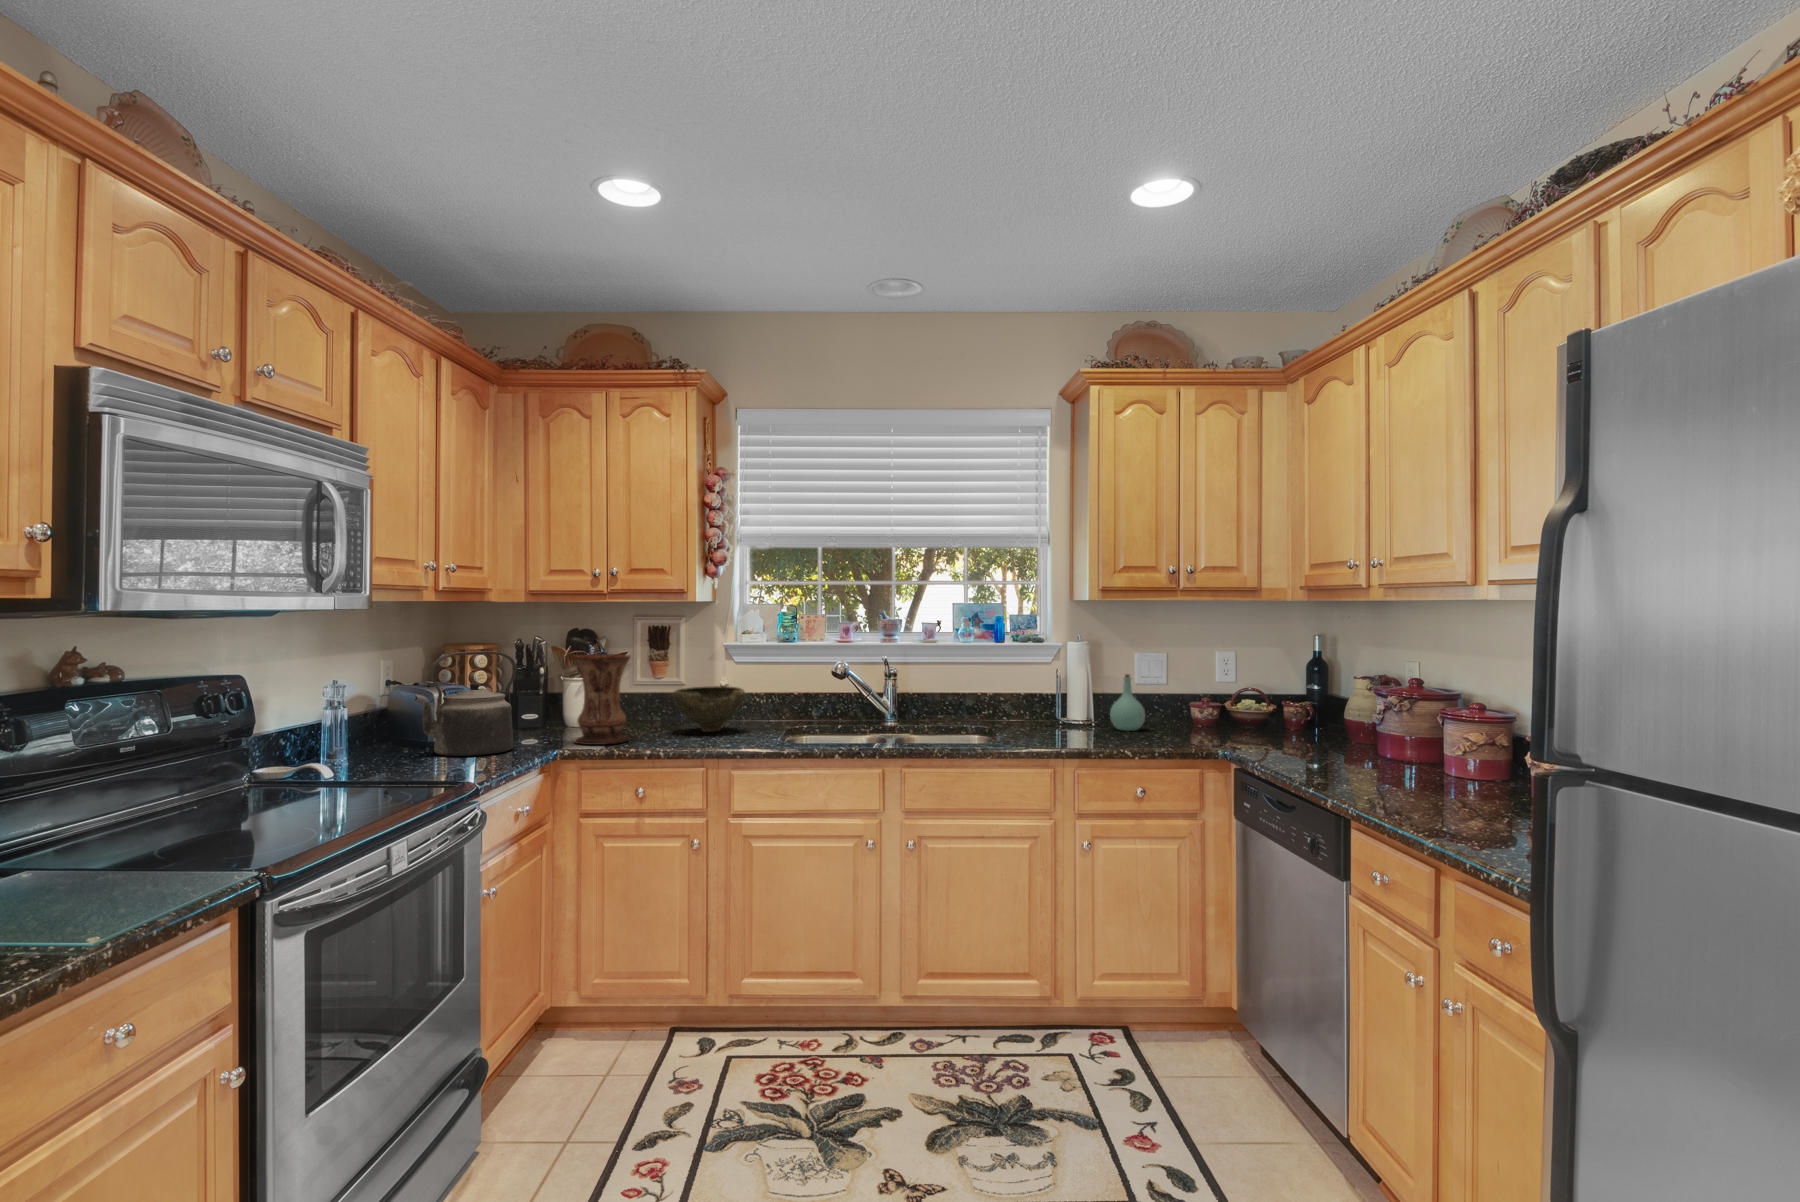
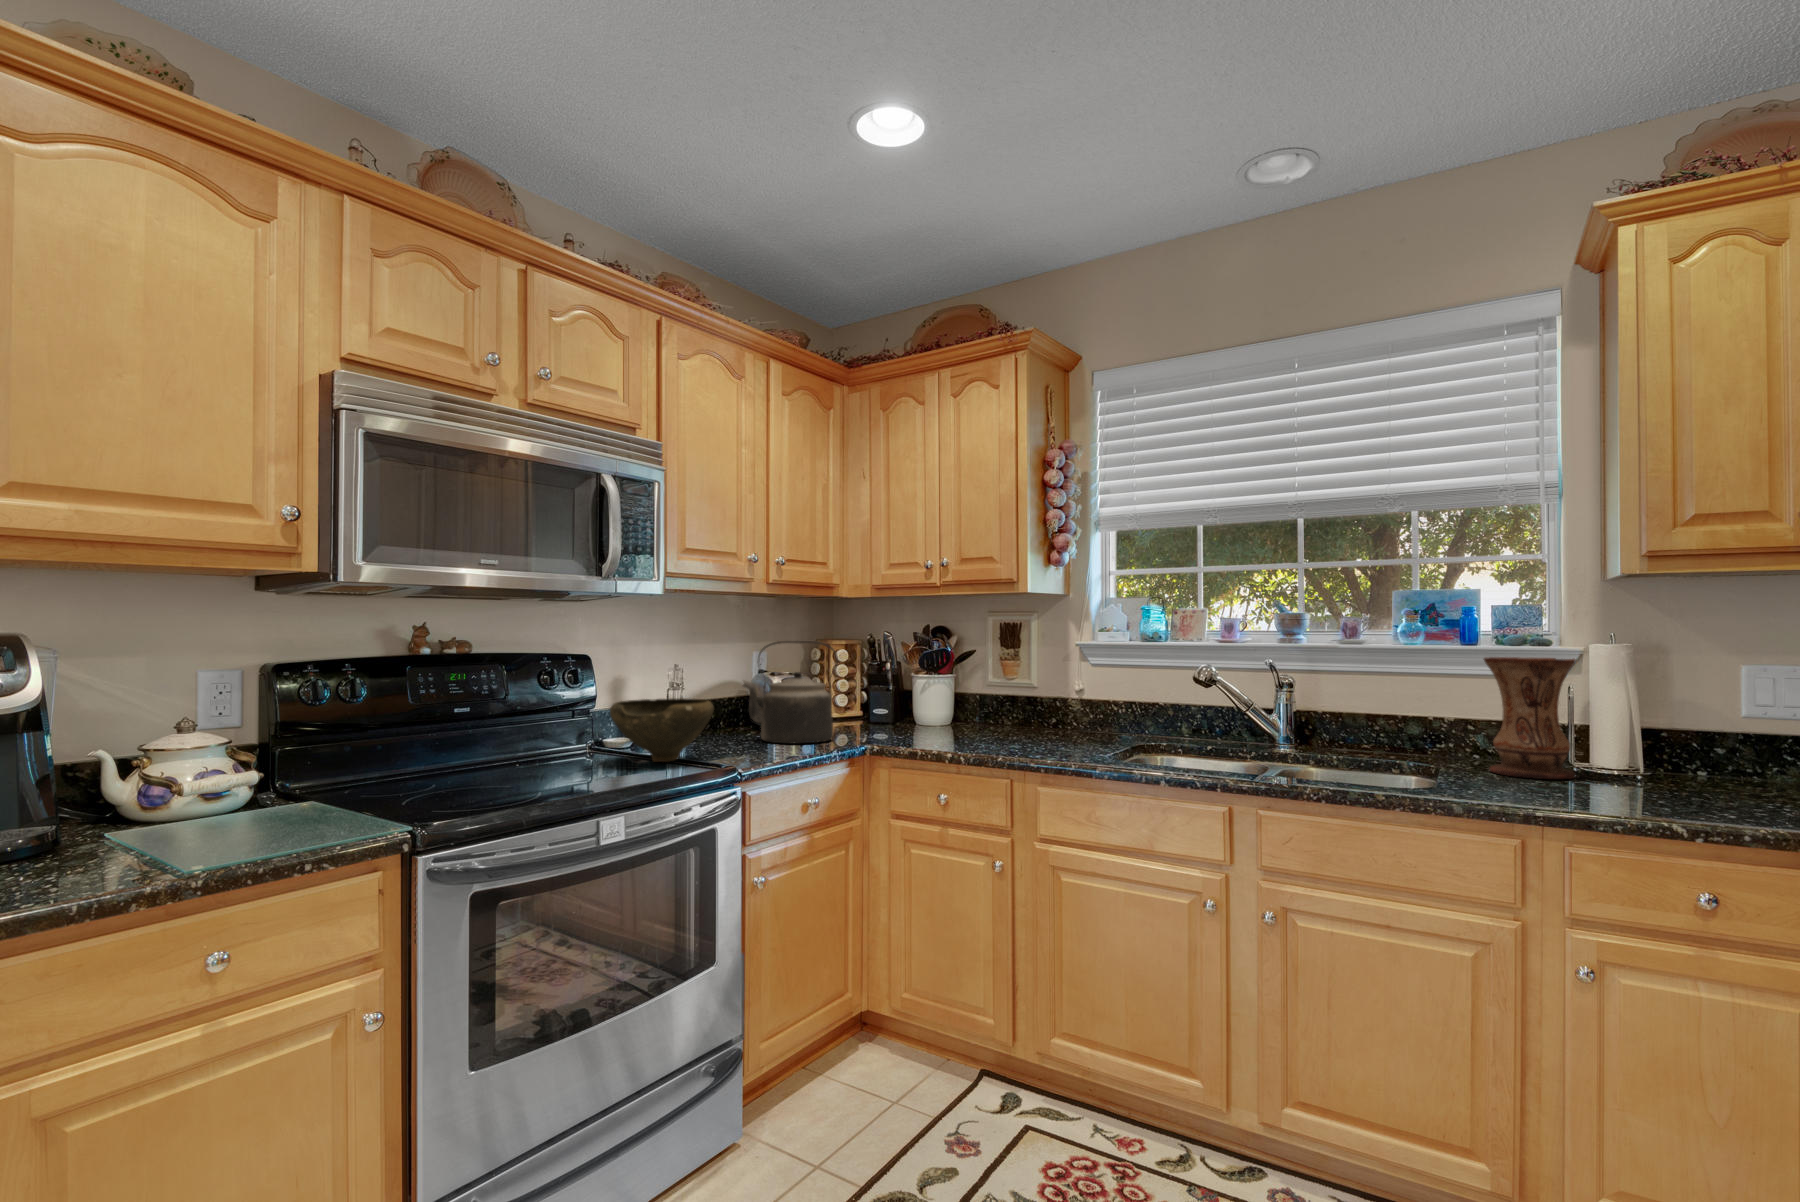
vase: present [573,654,630,745] -> present [1483,657,1576,779]
bottle: present [1110,674,1145,731] -> none [1638,695,1711,784]
bowl: present [673,686,745,732] -> present [610,698,714,762]

